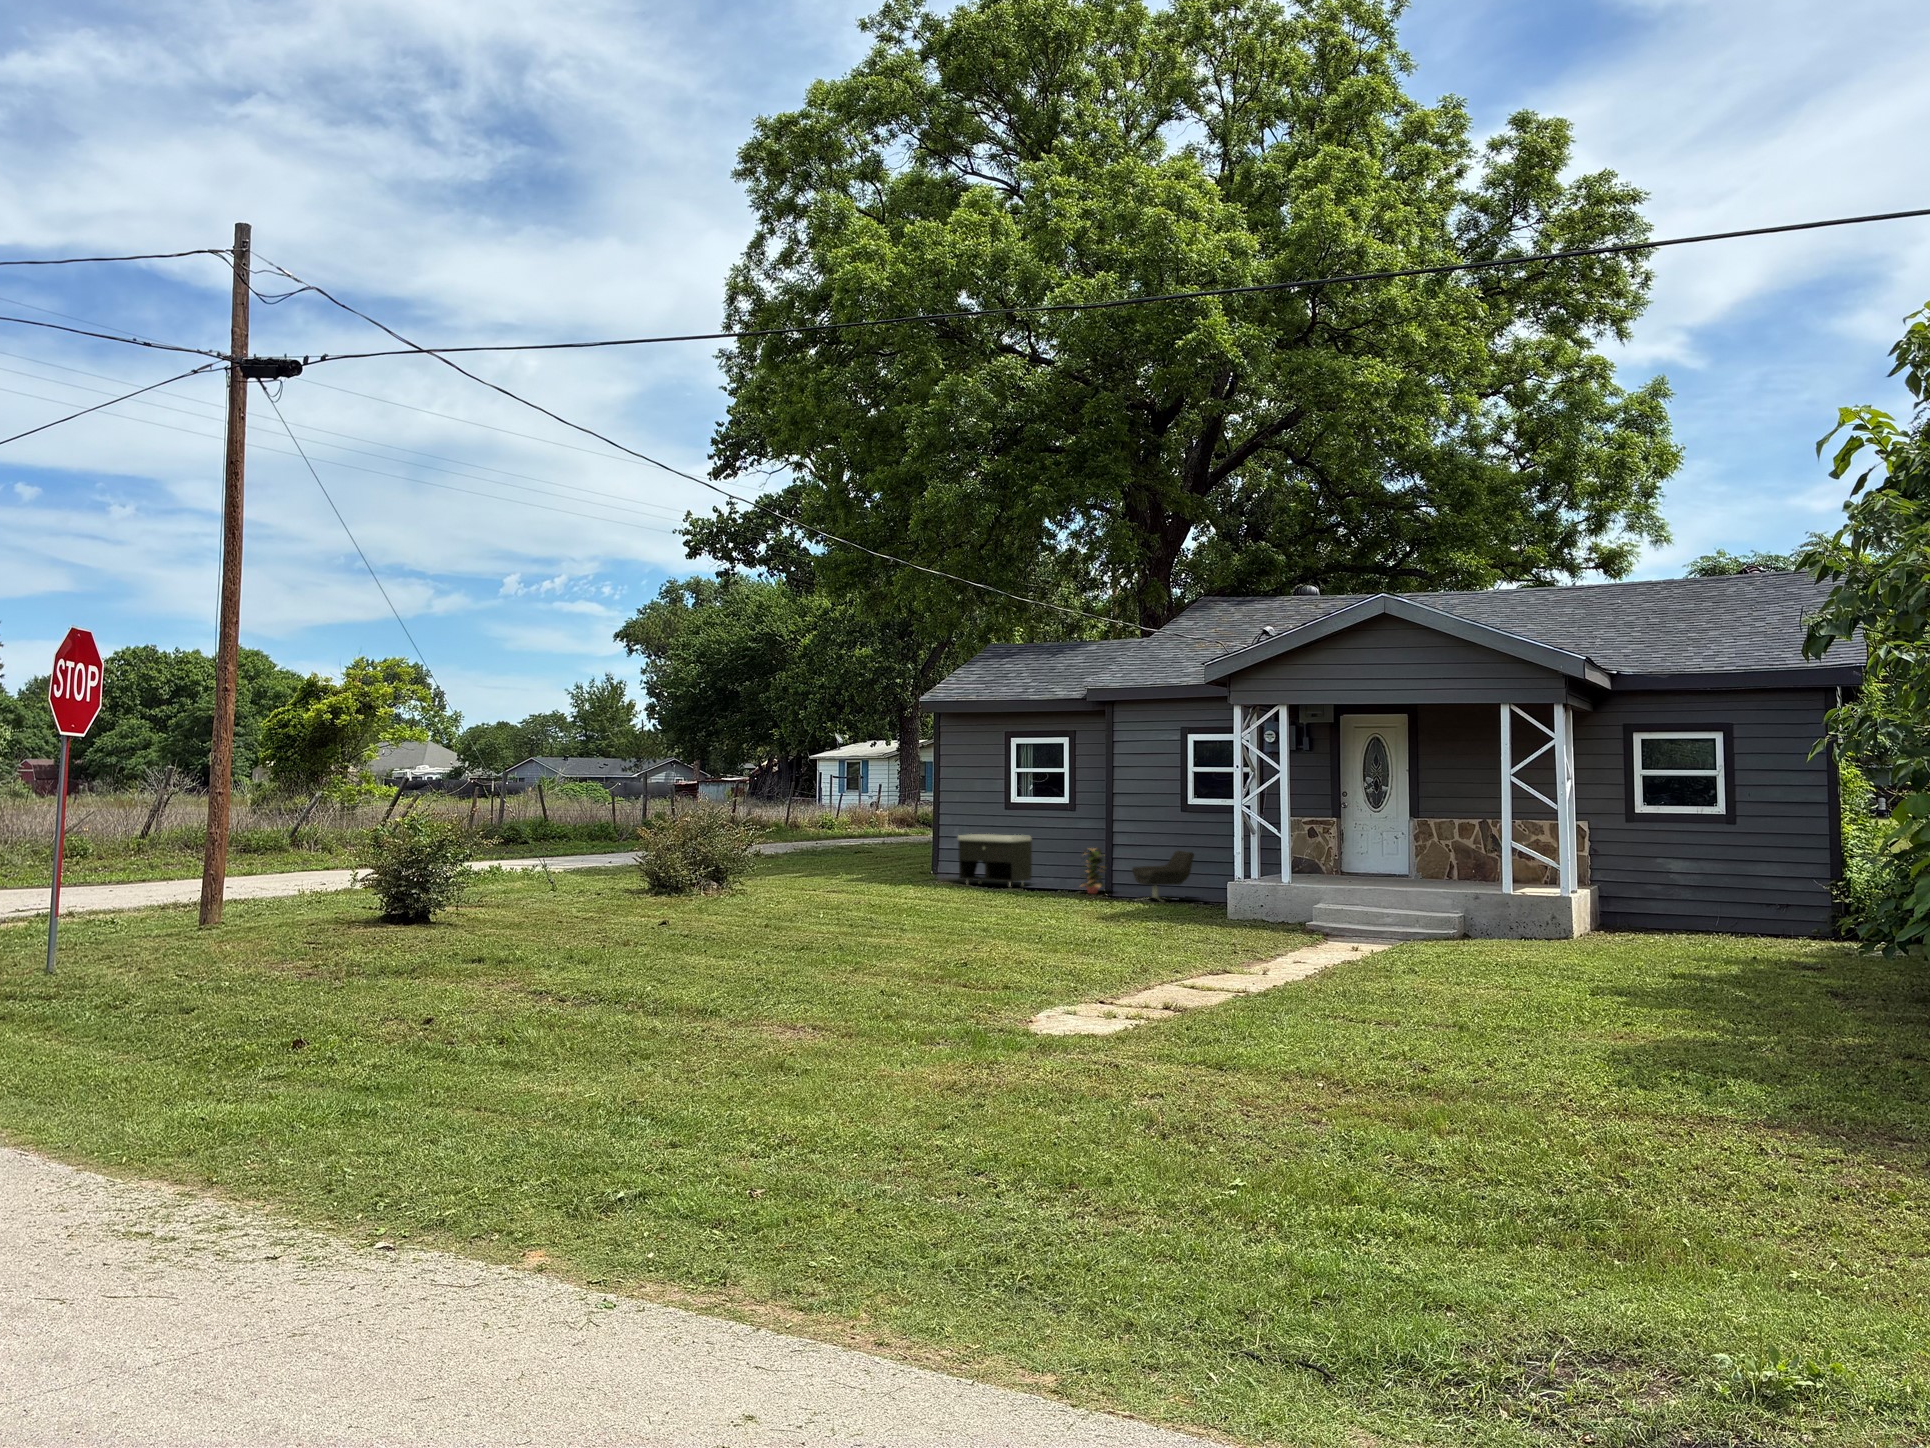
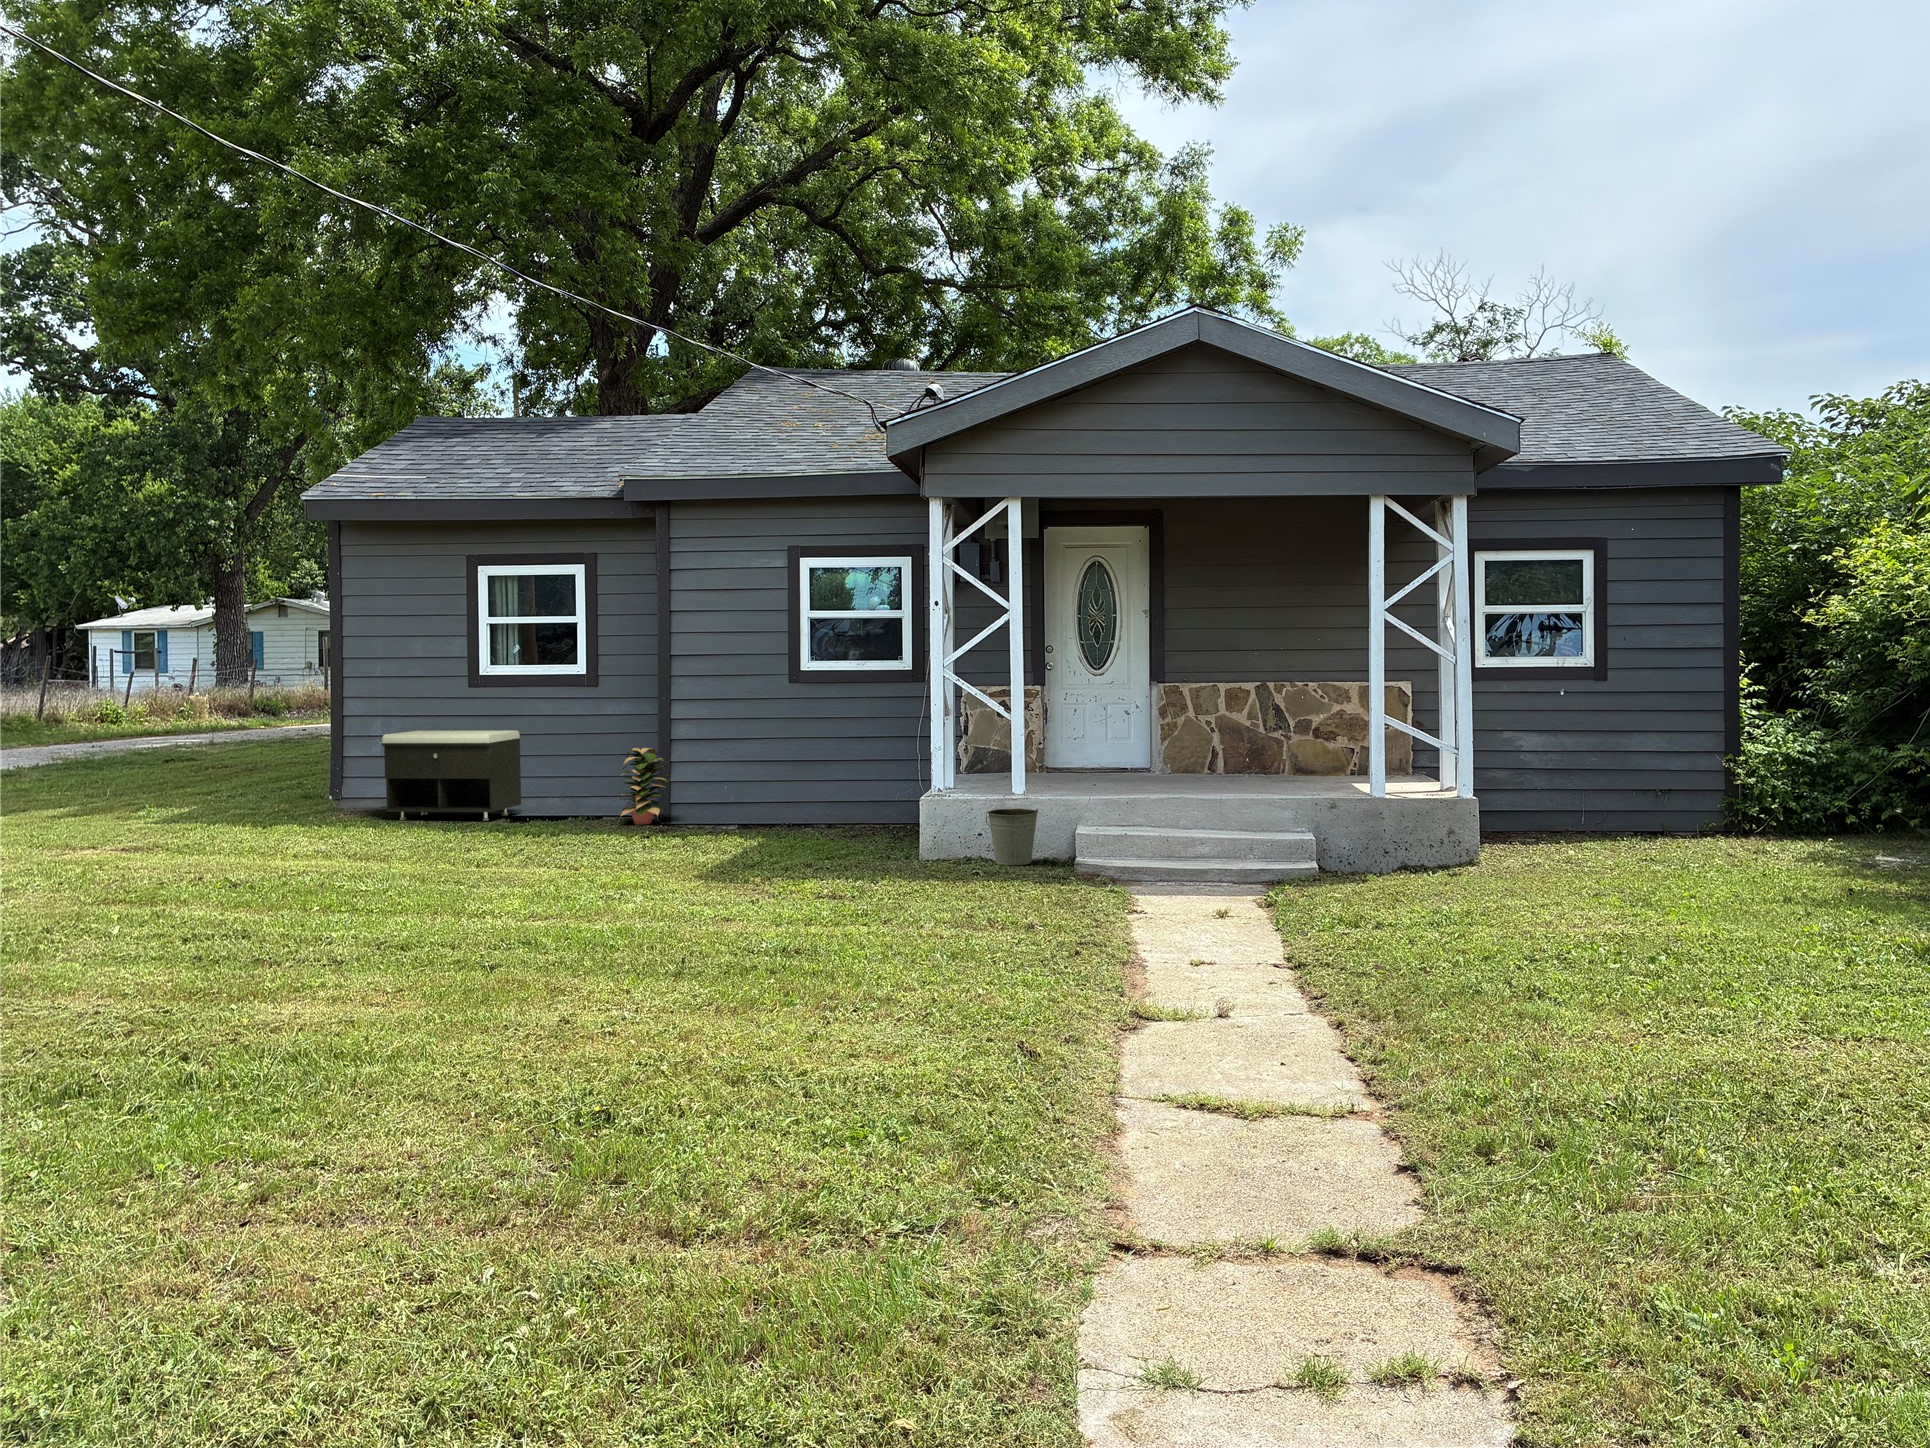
lounge chair: present [1132,851,1194,900] -> none [718,746,826,834]
bucket: none [1252,888,1284,921] -> present [986,808,1038,865]

